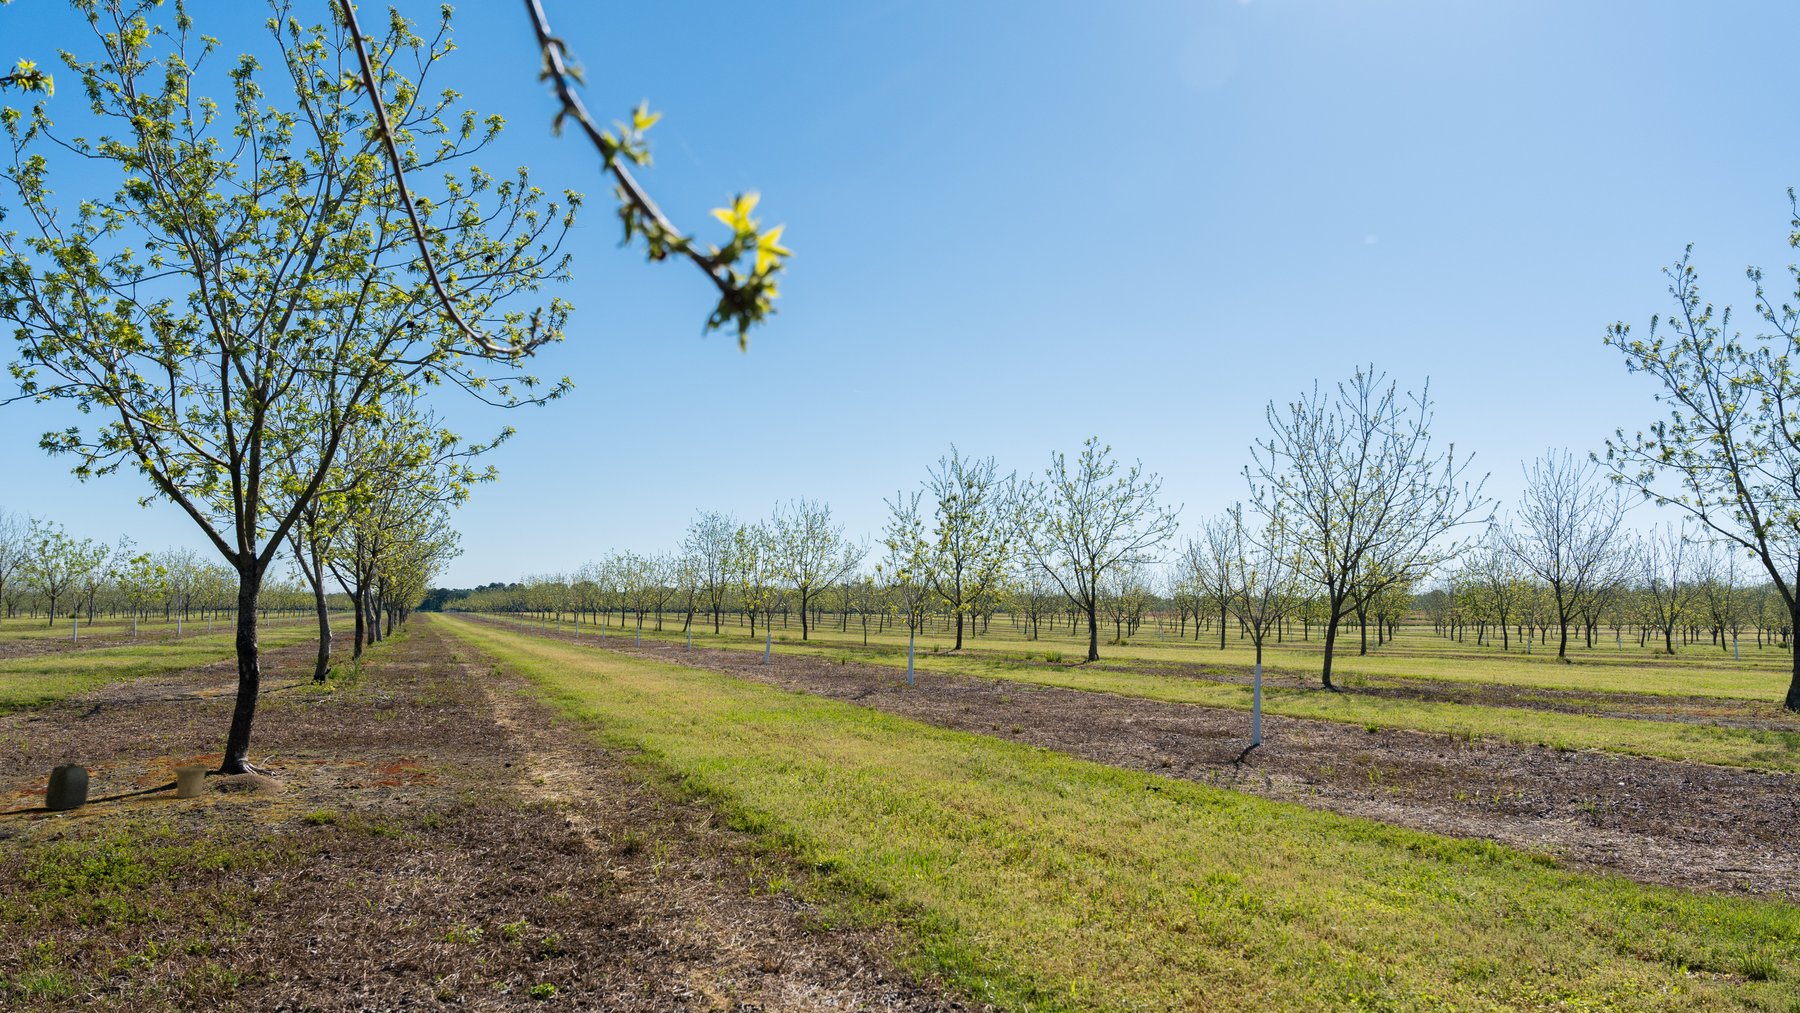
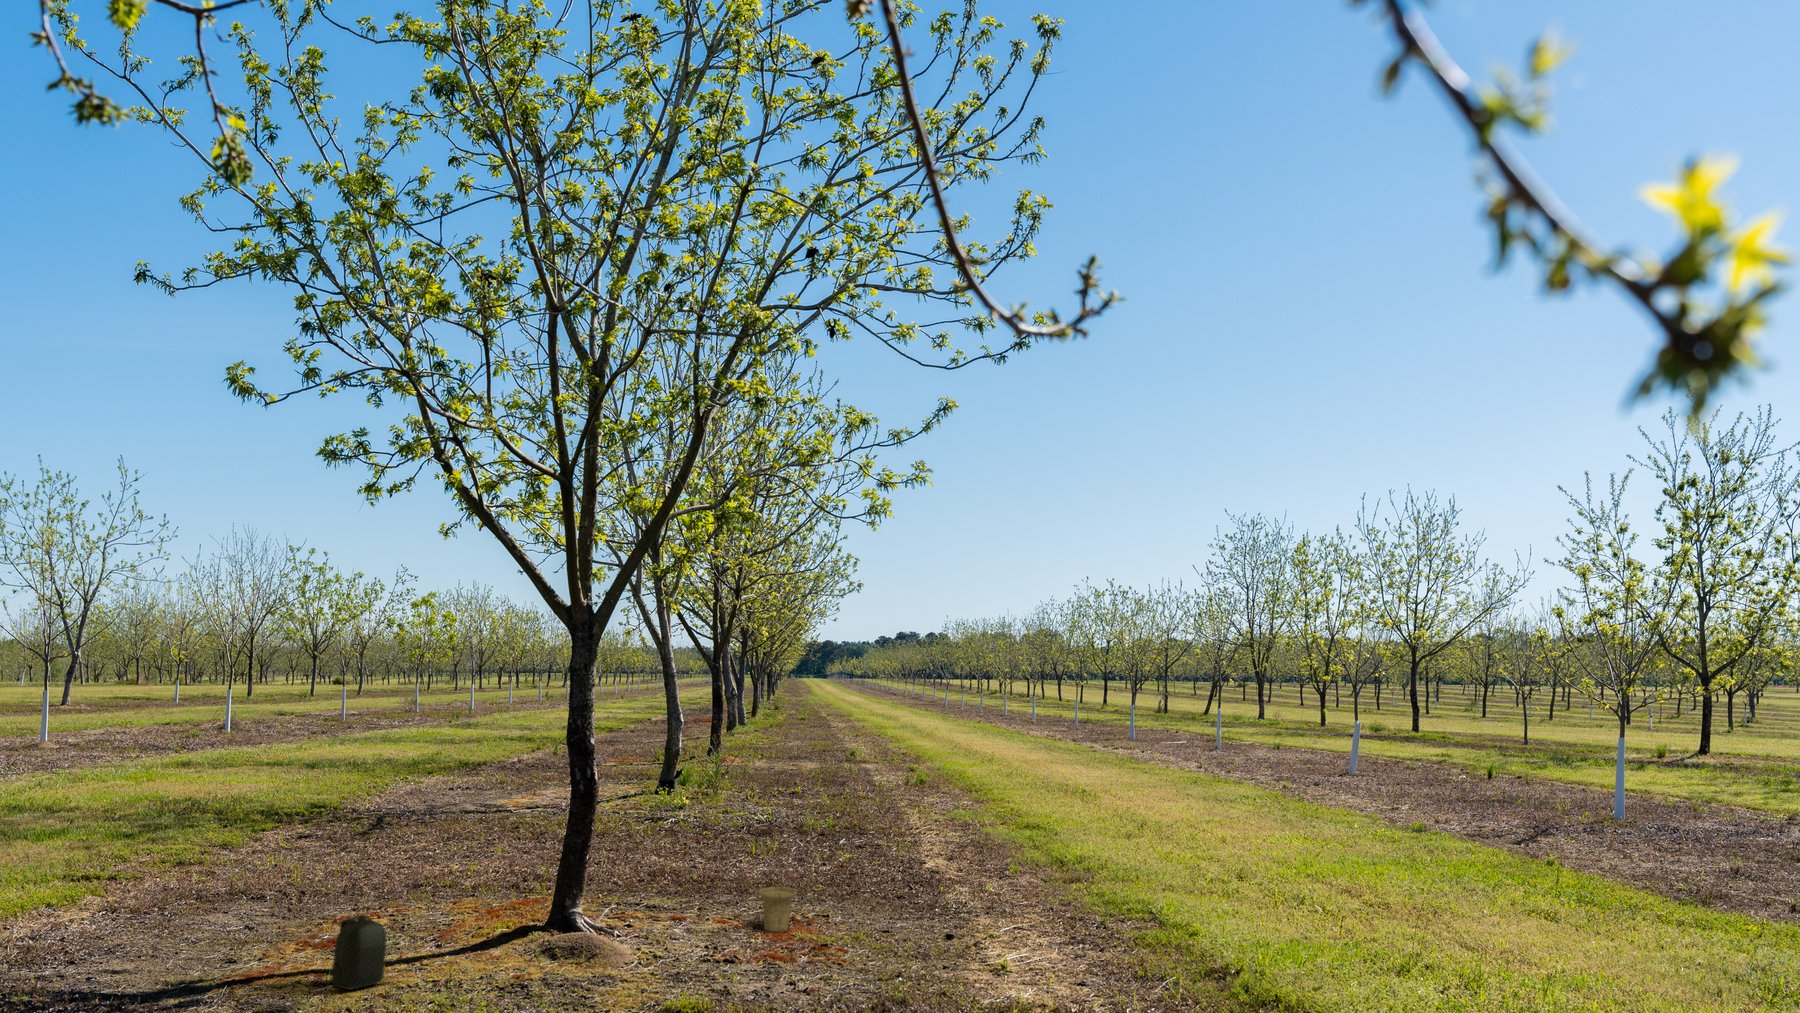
basket: present [173,765,210,798] -> present [758,887,797,932]

